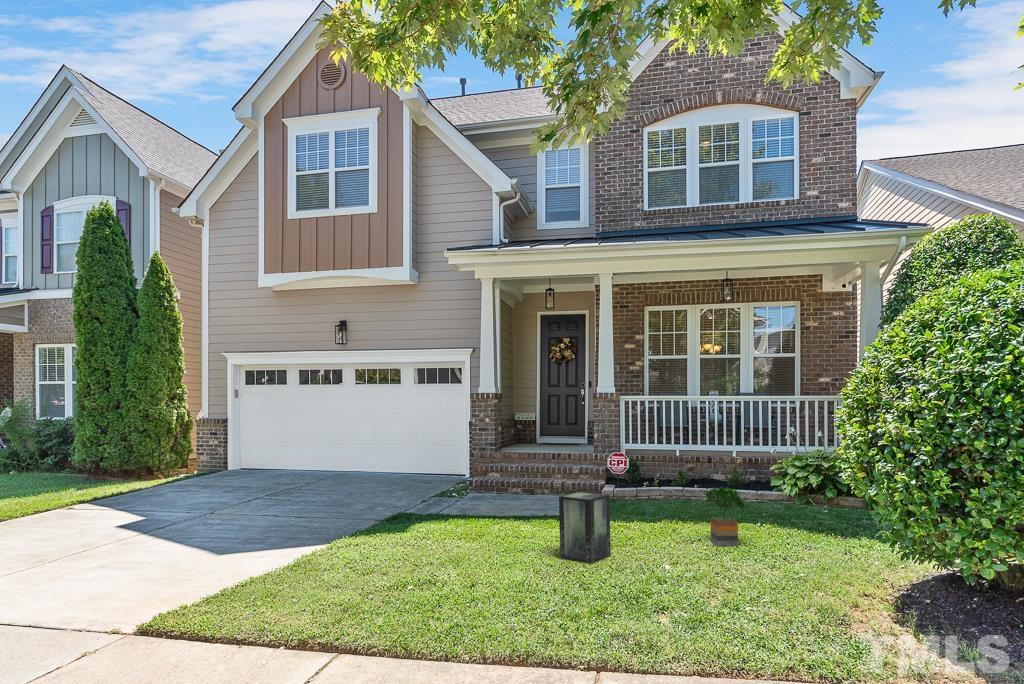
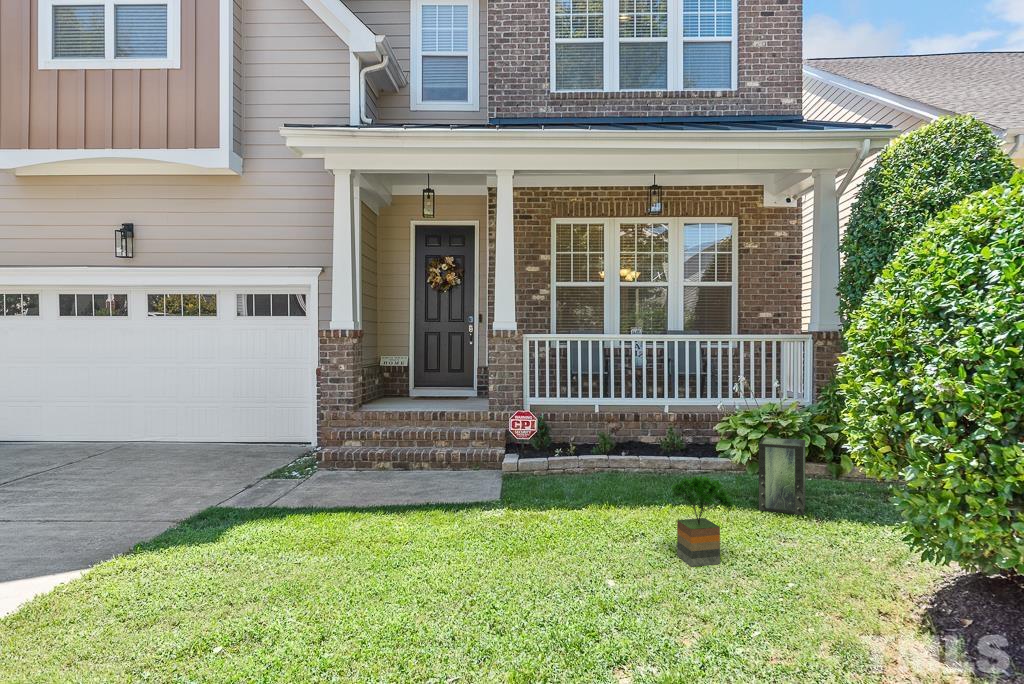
storage box: present [559,492,611,564] -> present [759,437,806,515]

